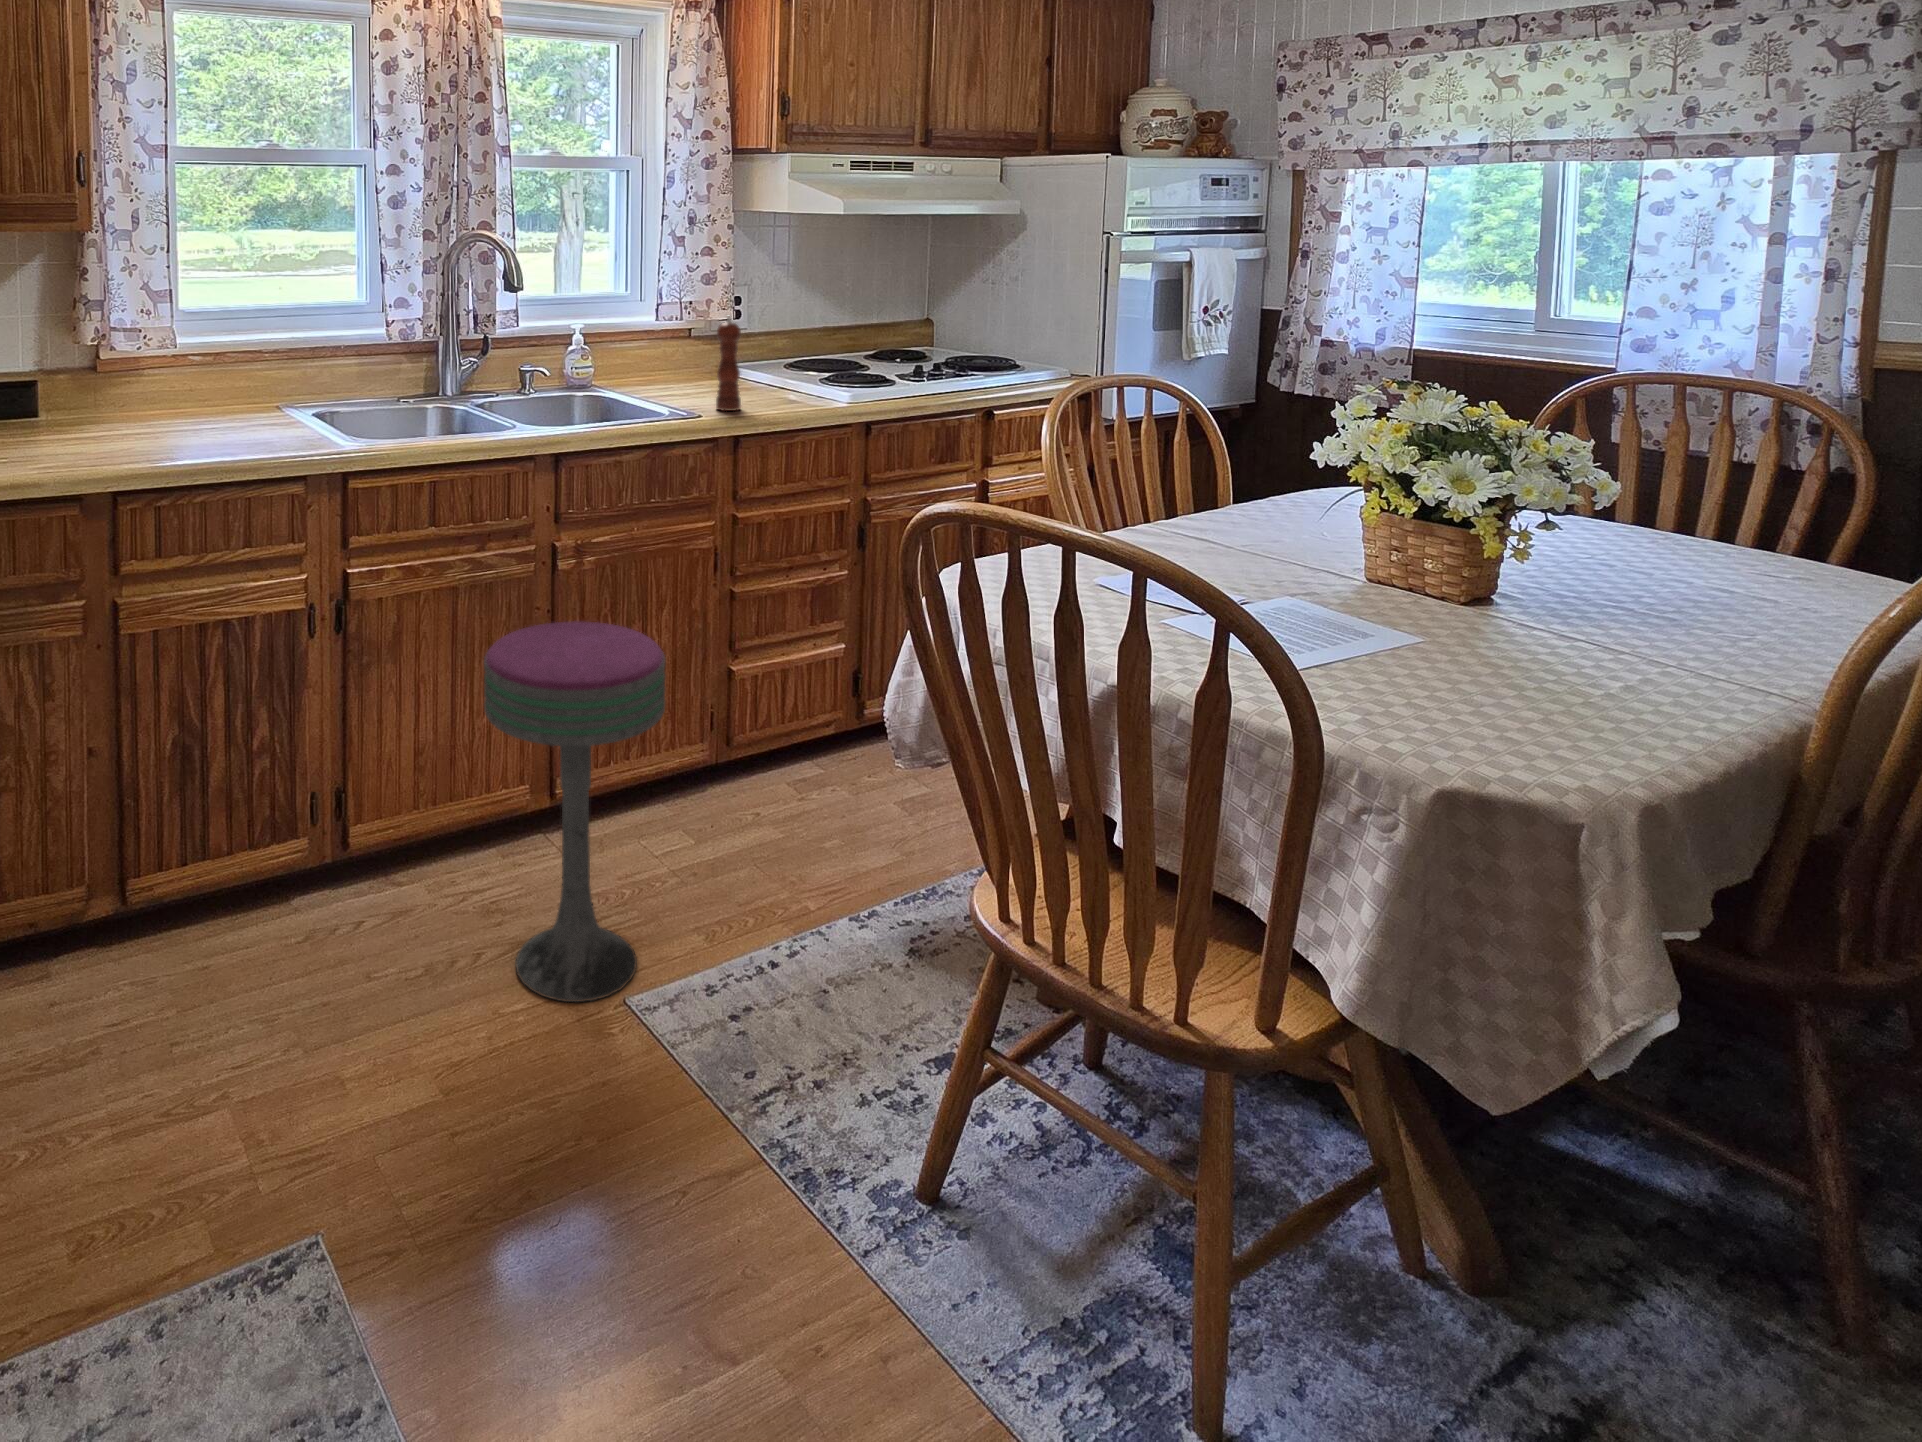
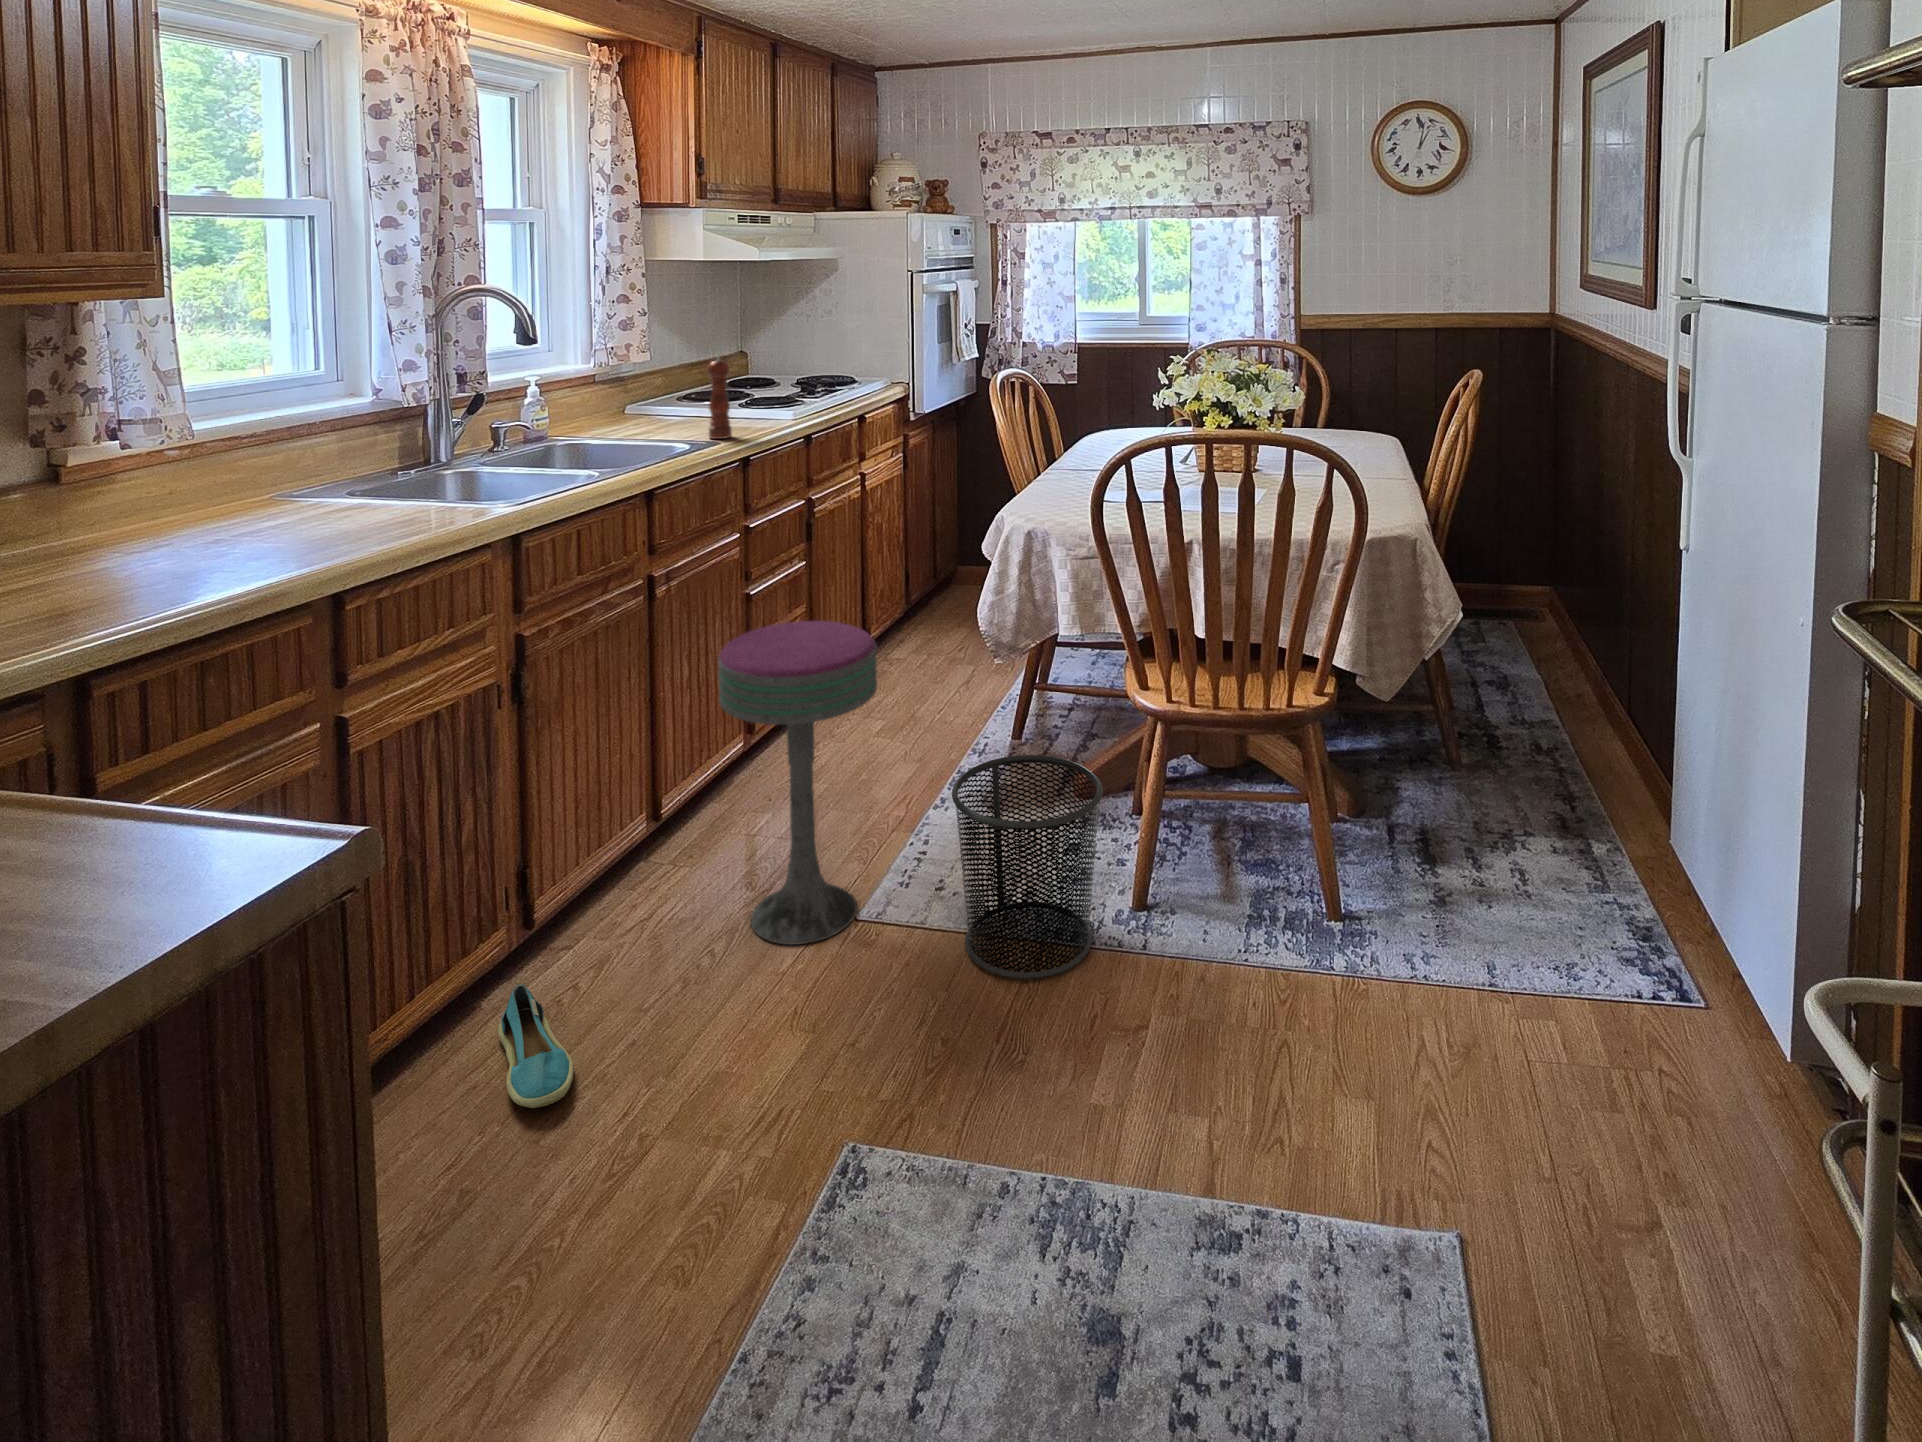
waste bin: none [630,877,843,1213] -> present [952,755,1103,979]
shoe: none [191,892,300,1014] -> present [498,984,573,1108]

